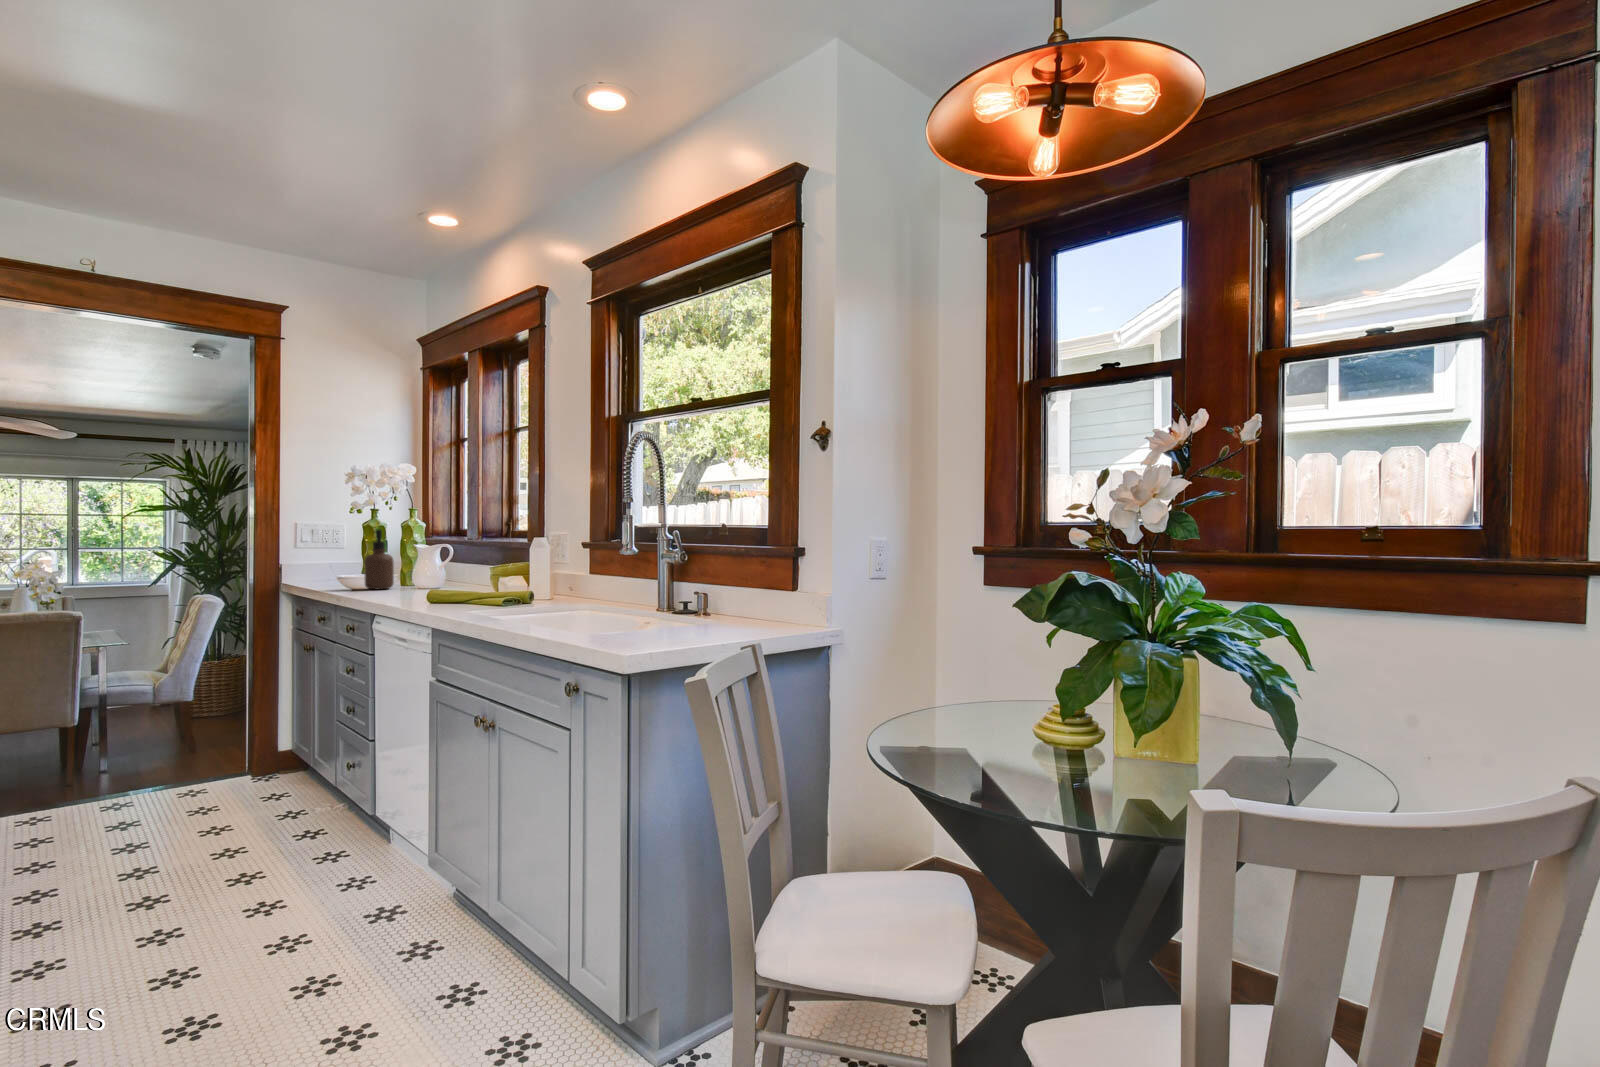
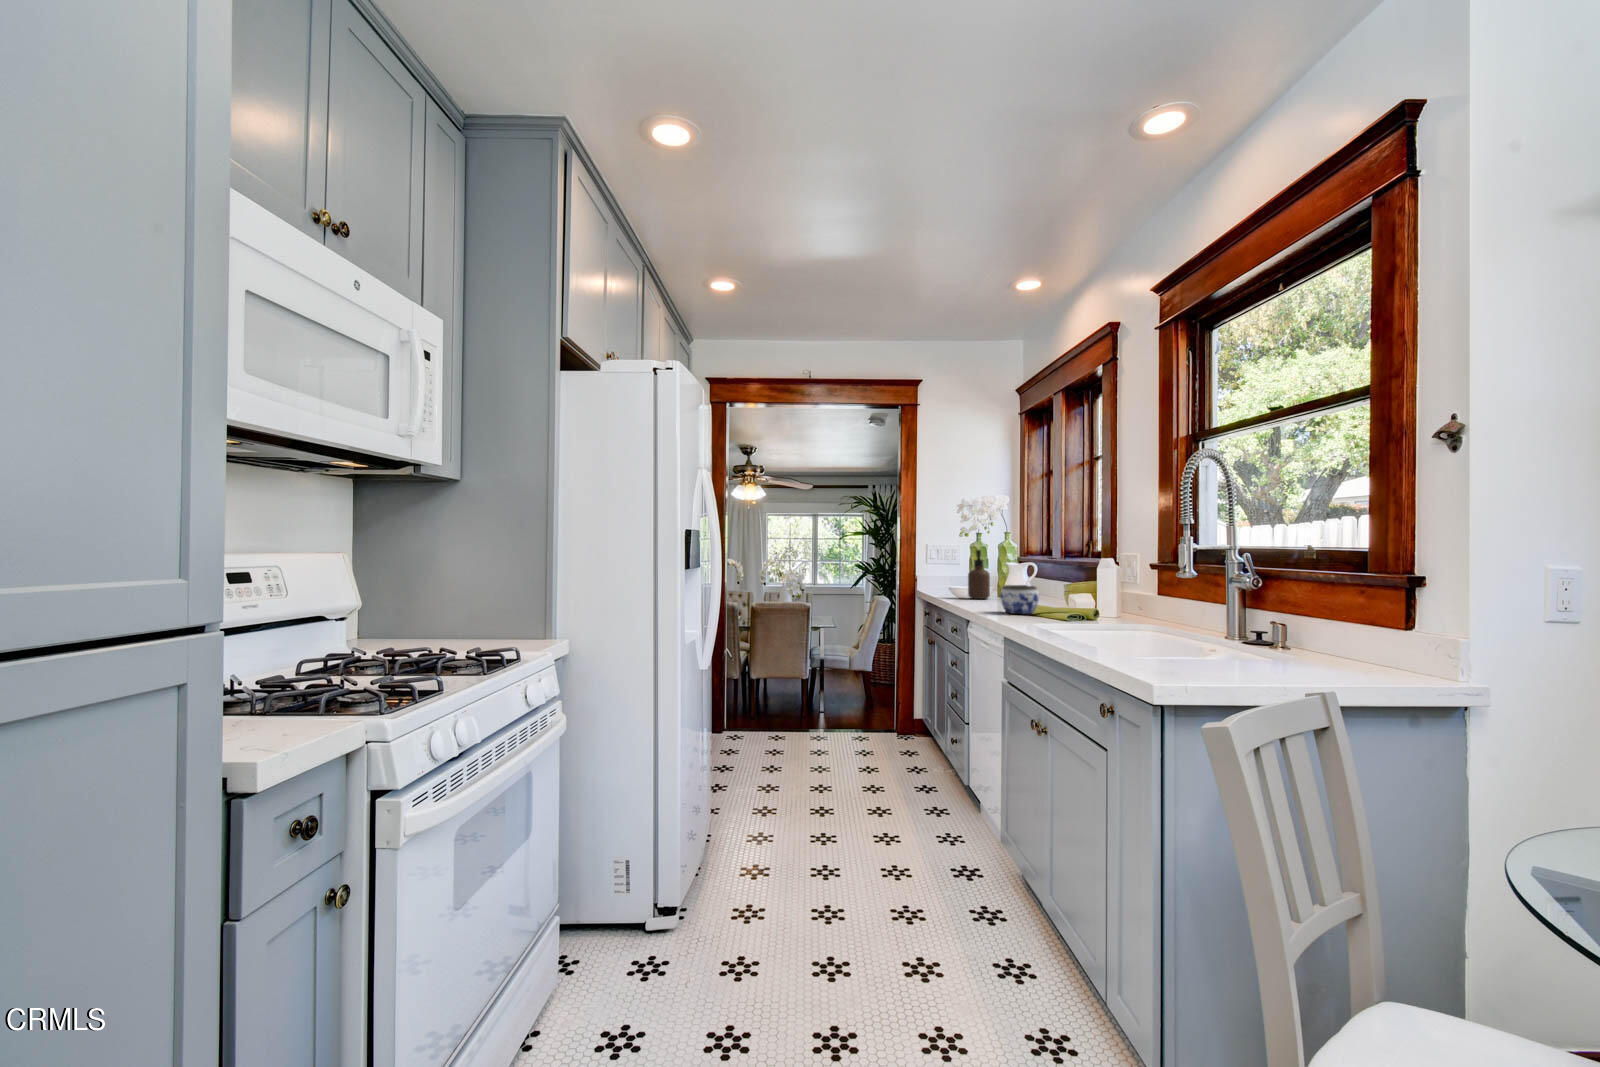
jar: none [418,569,465,603] -> present [1000,585,1039,614]

